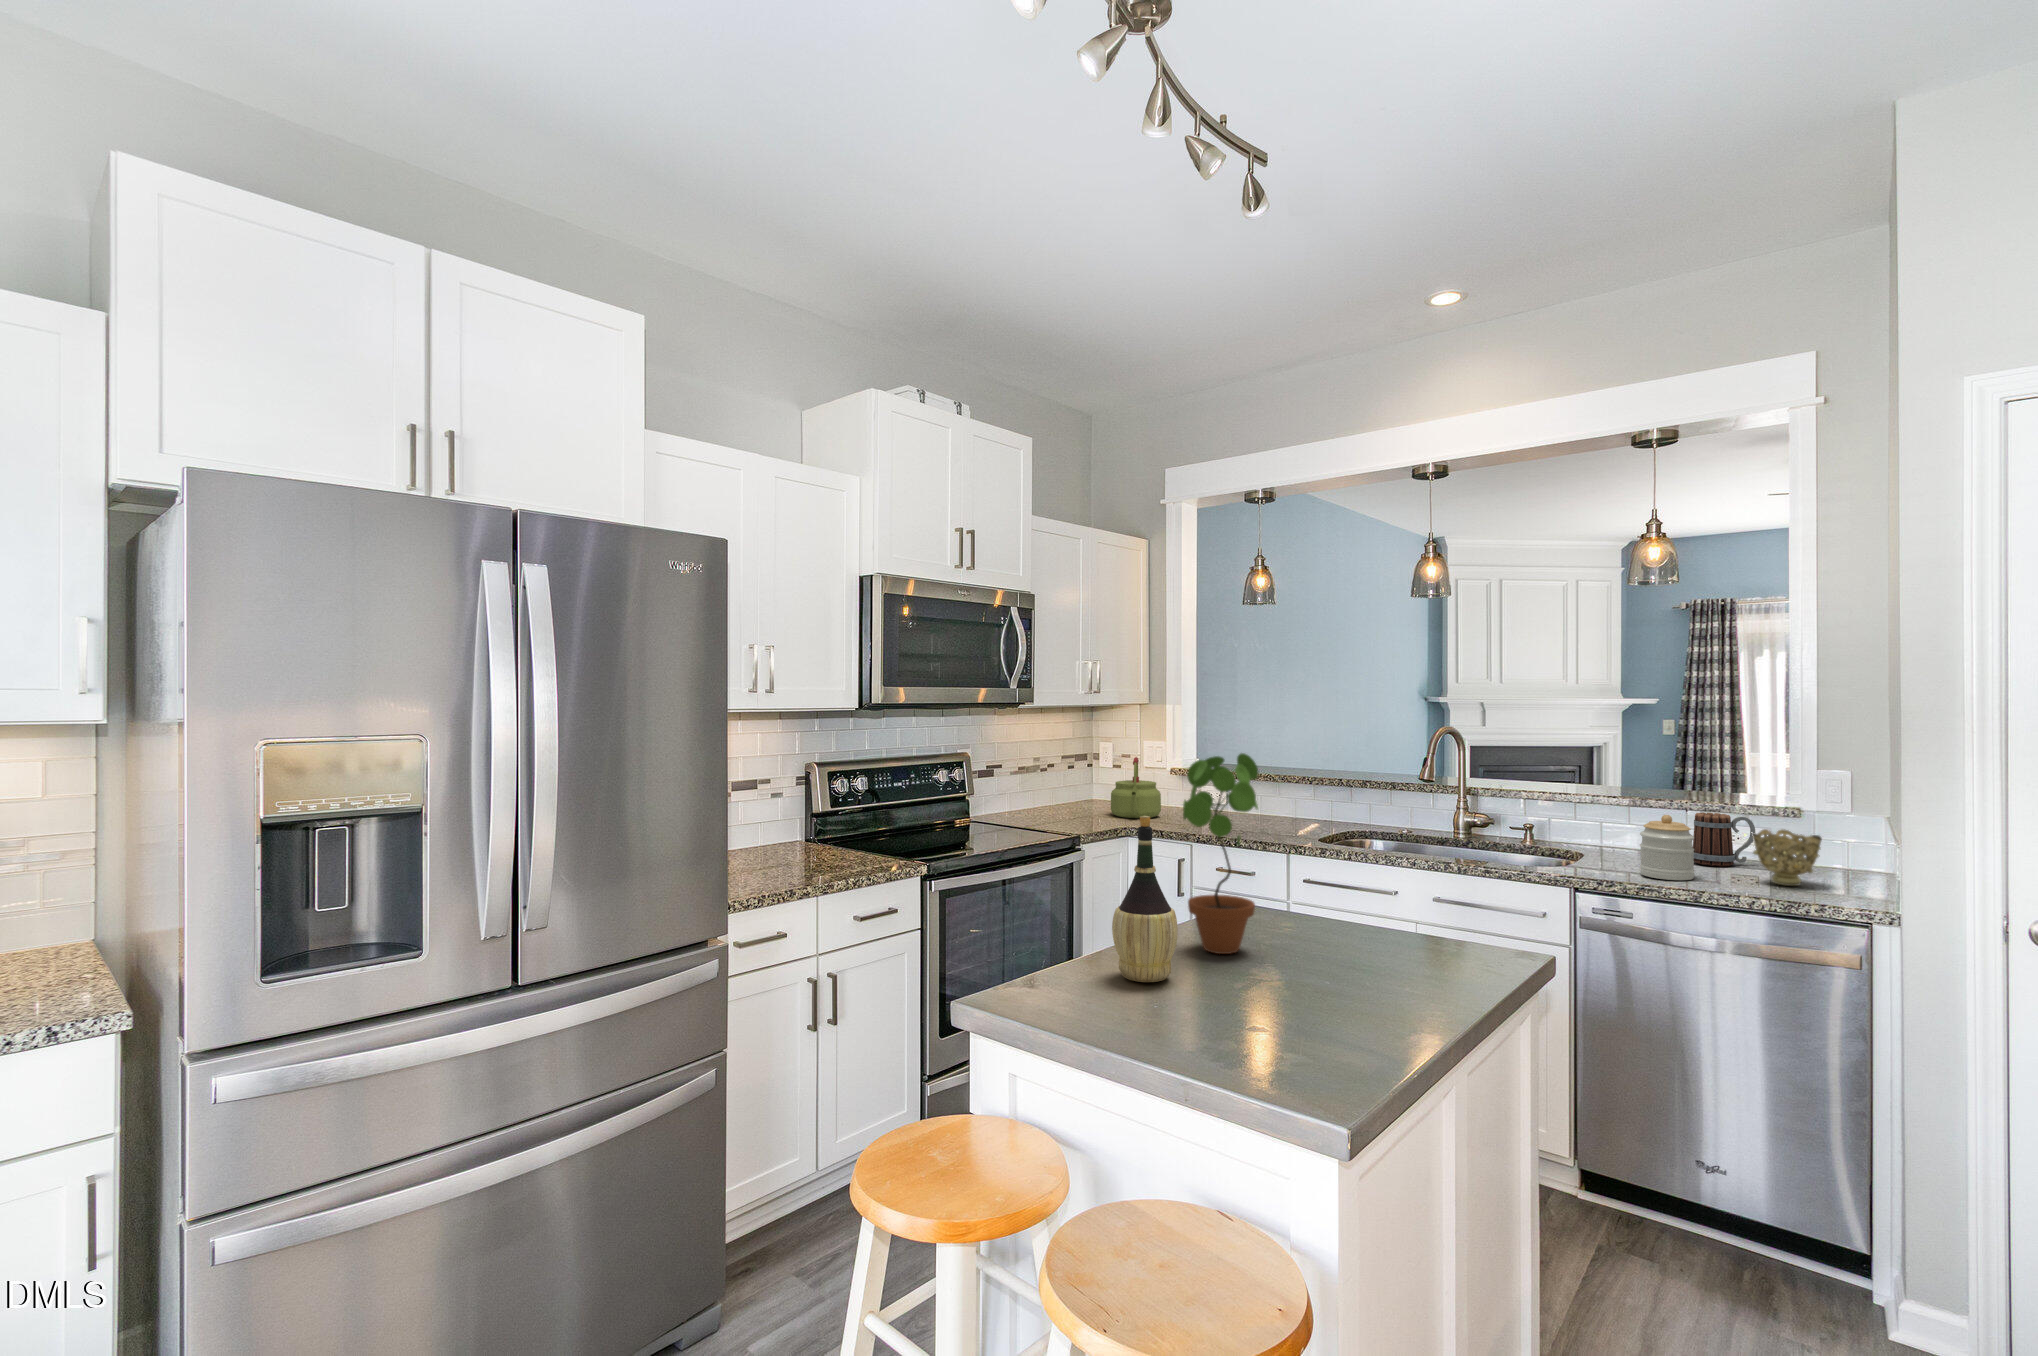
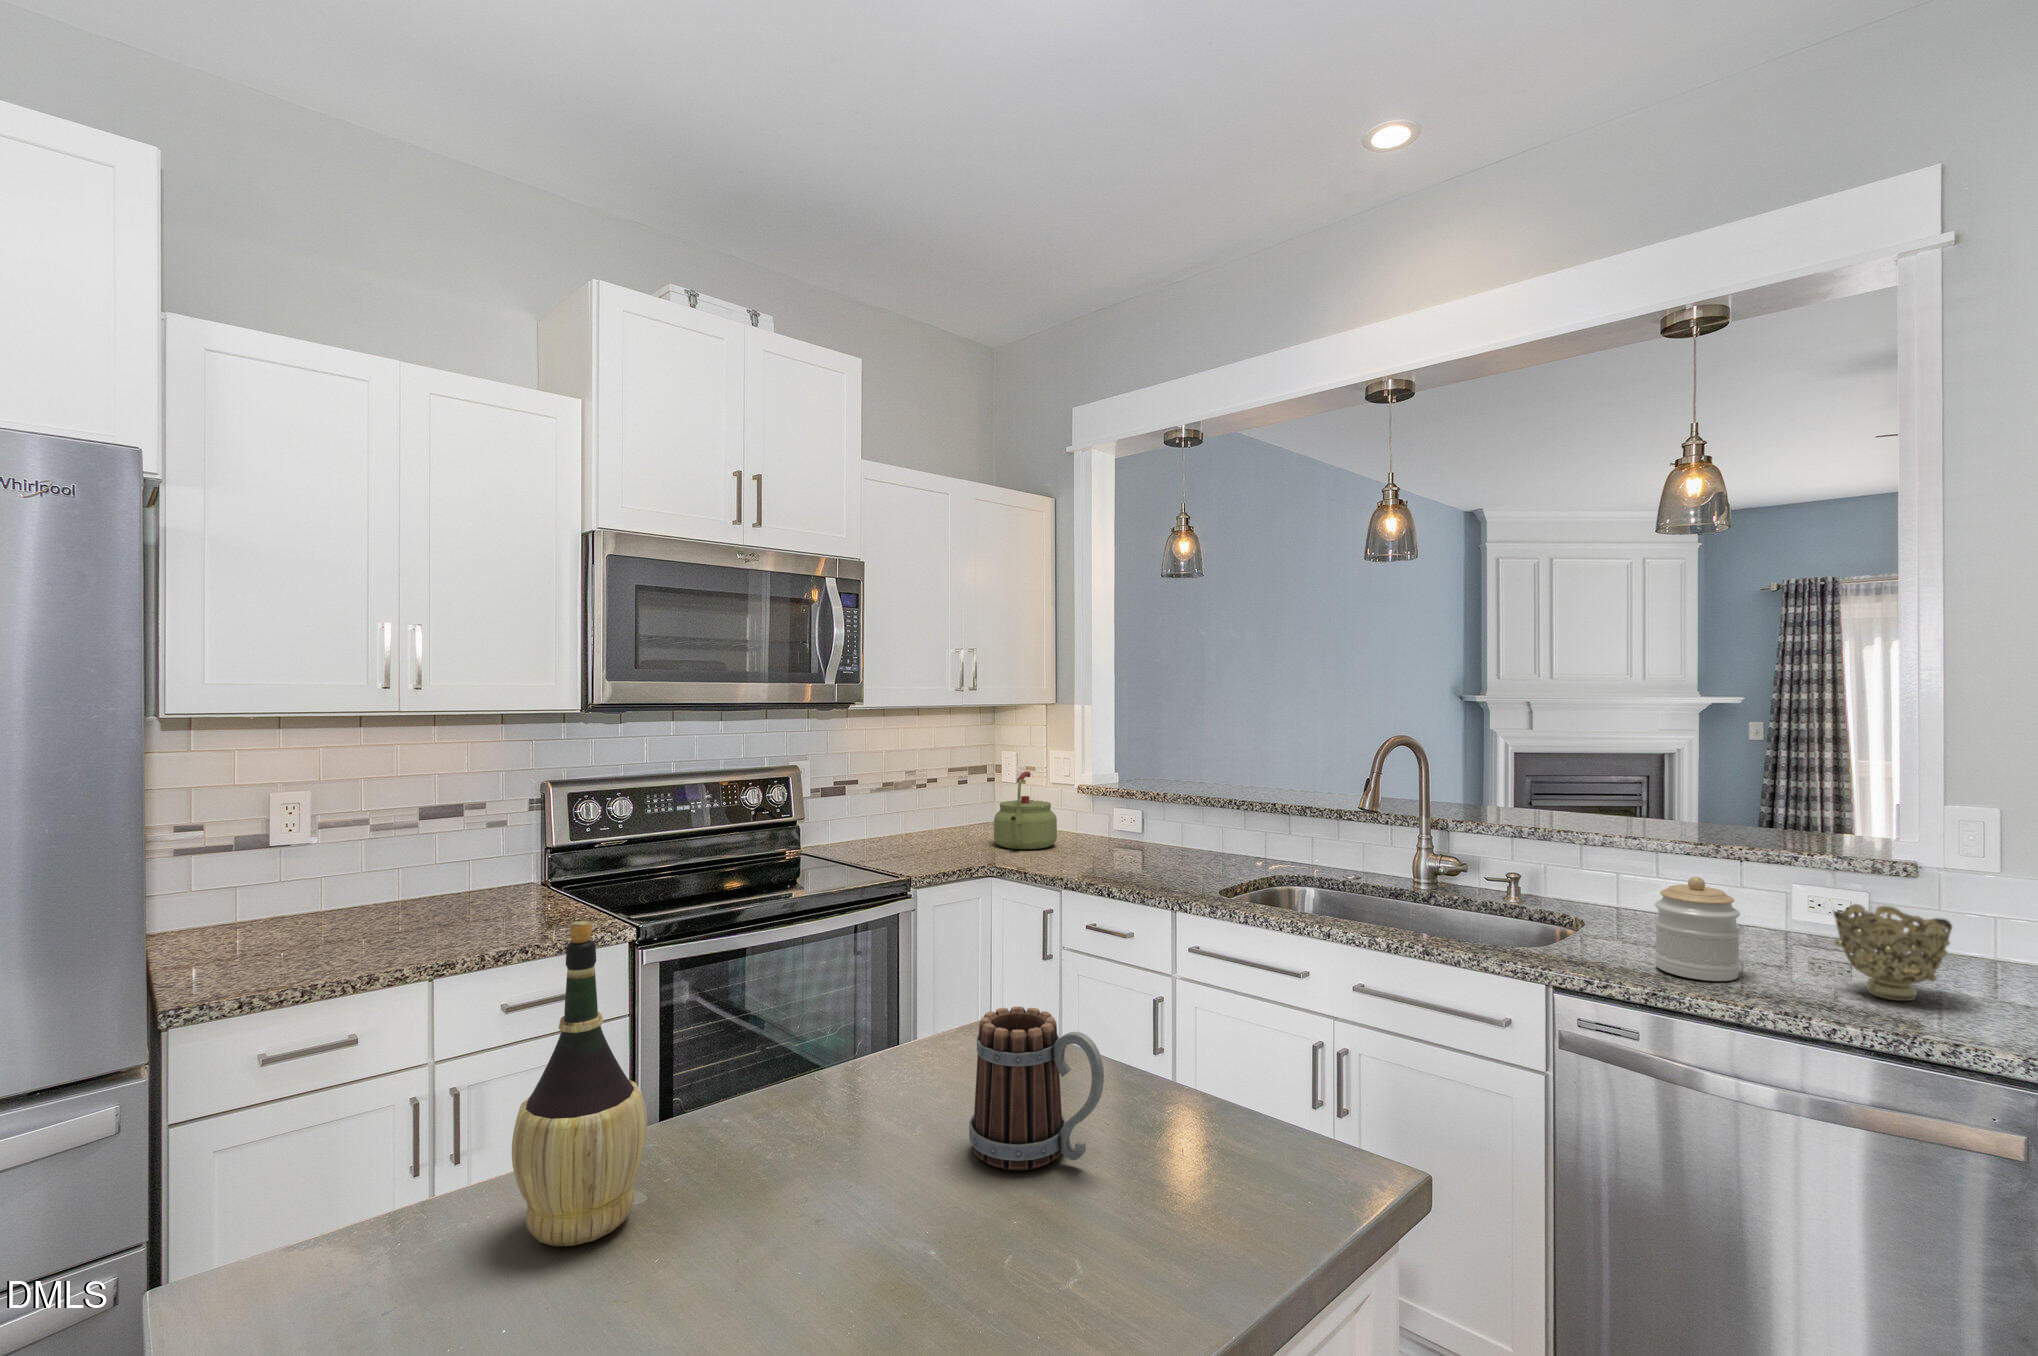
potted plant: present [1183,753,1259,954] -> none [727,795,885,1156]
mug: present [1693,812,1755,866] -> present [969,1007,1104,1171]

